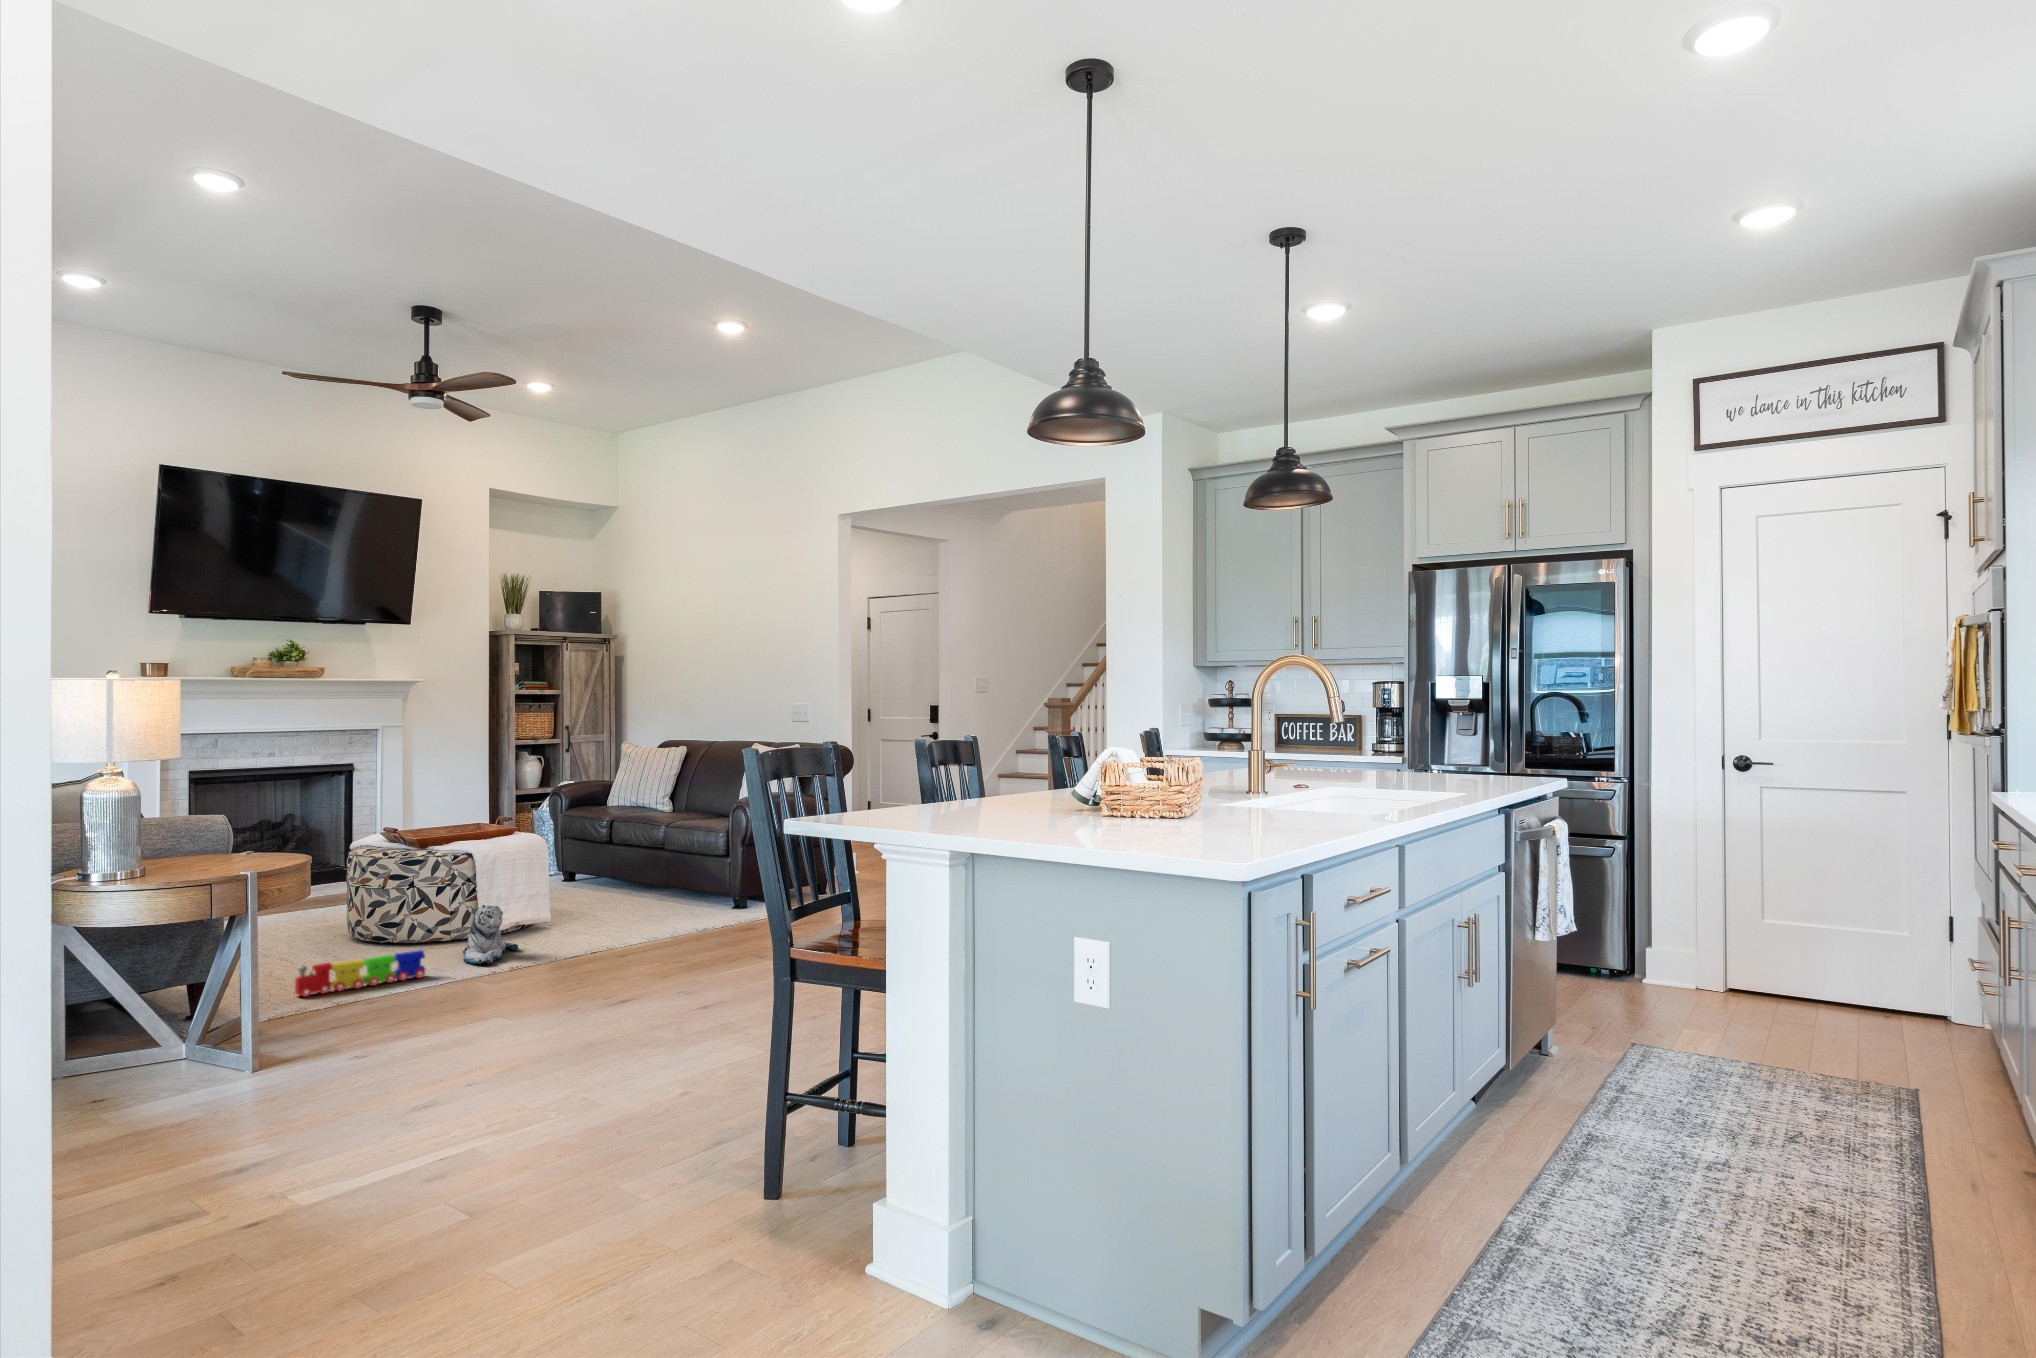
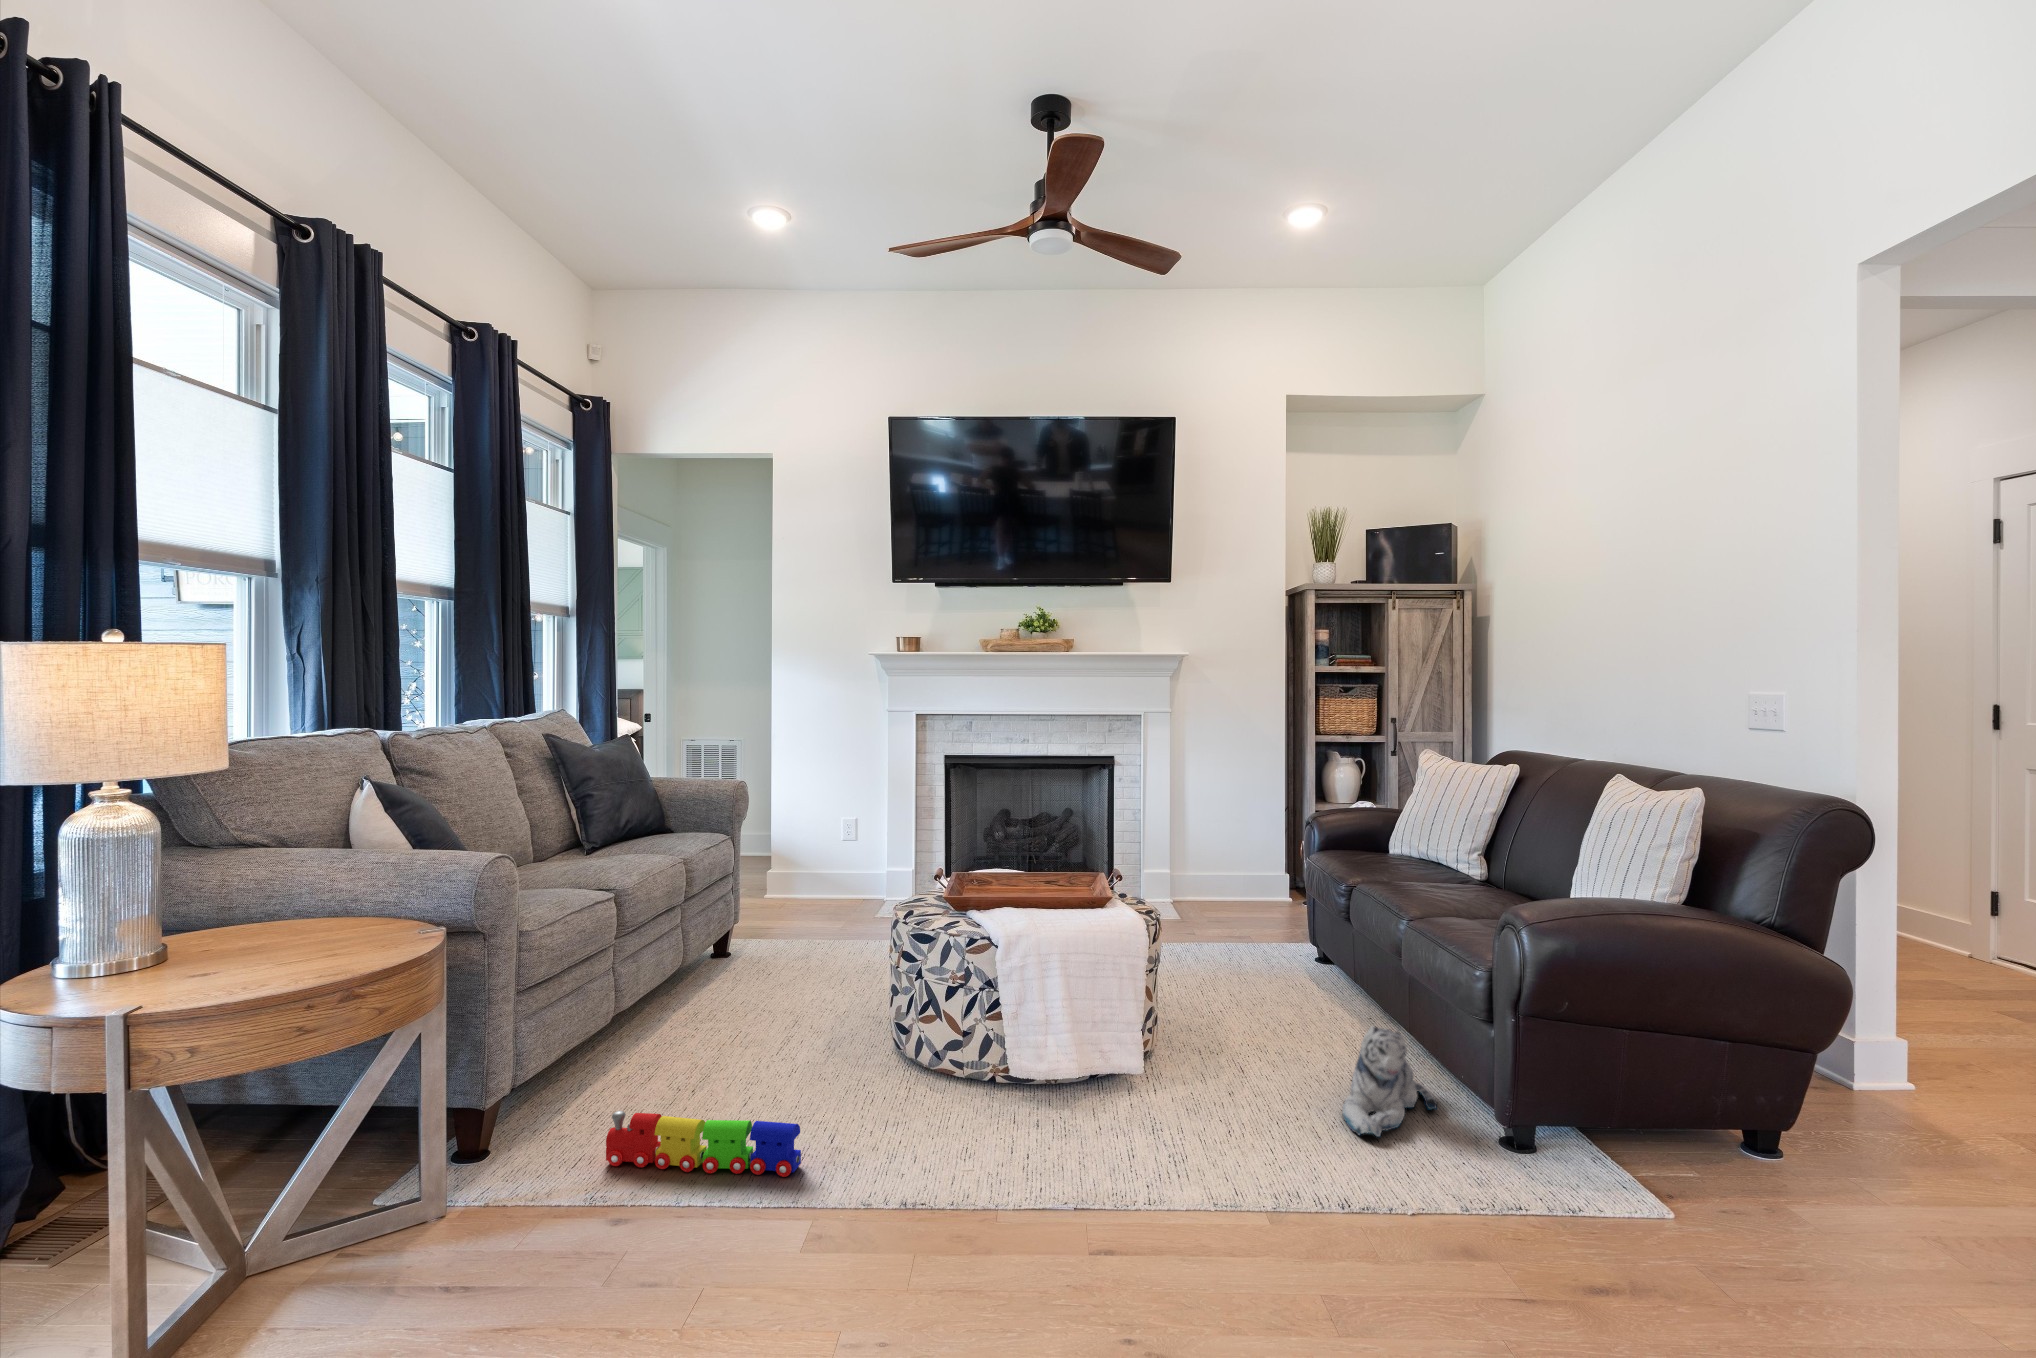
plush toy: present [463,905,518,964] -> present [1342,1026,1437,1137]

